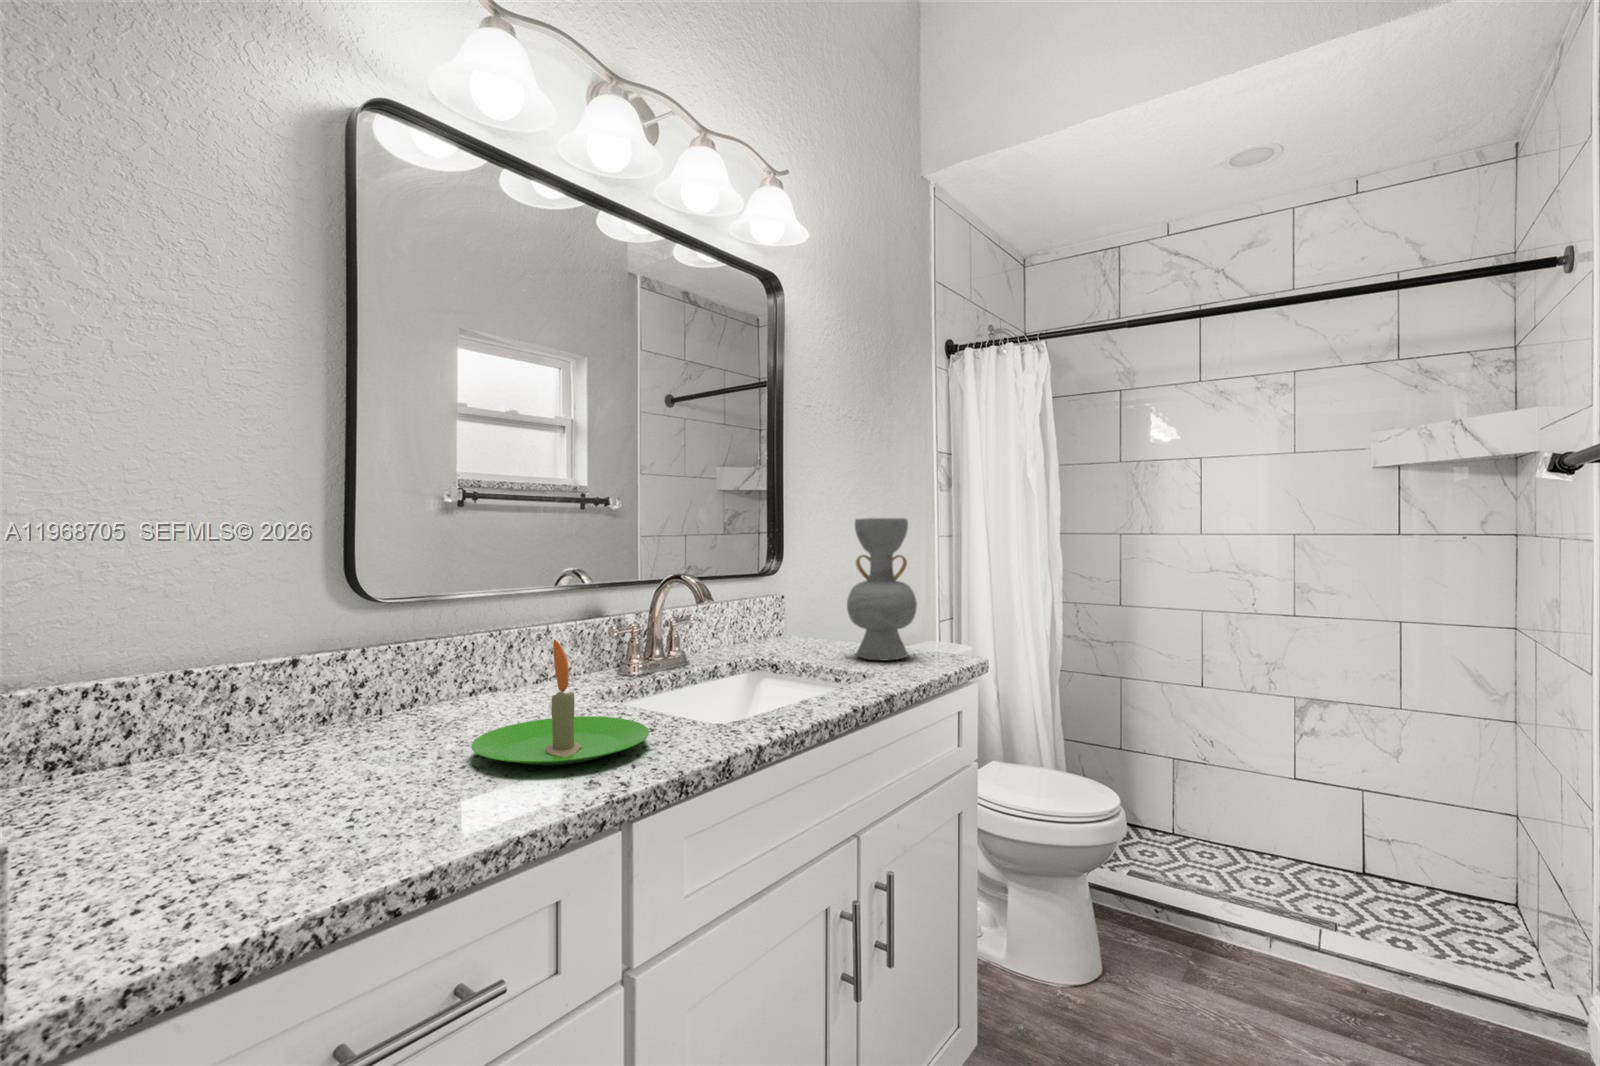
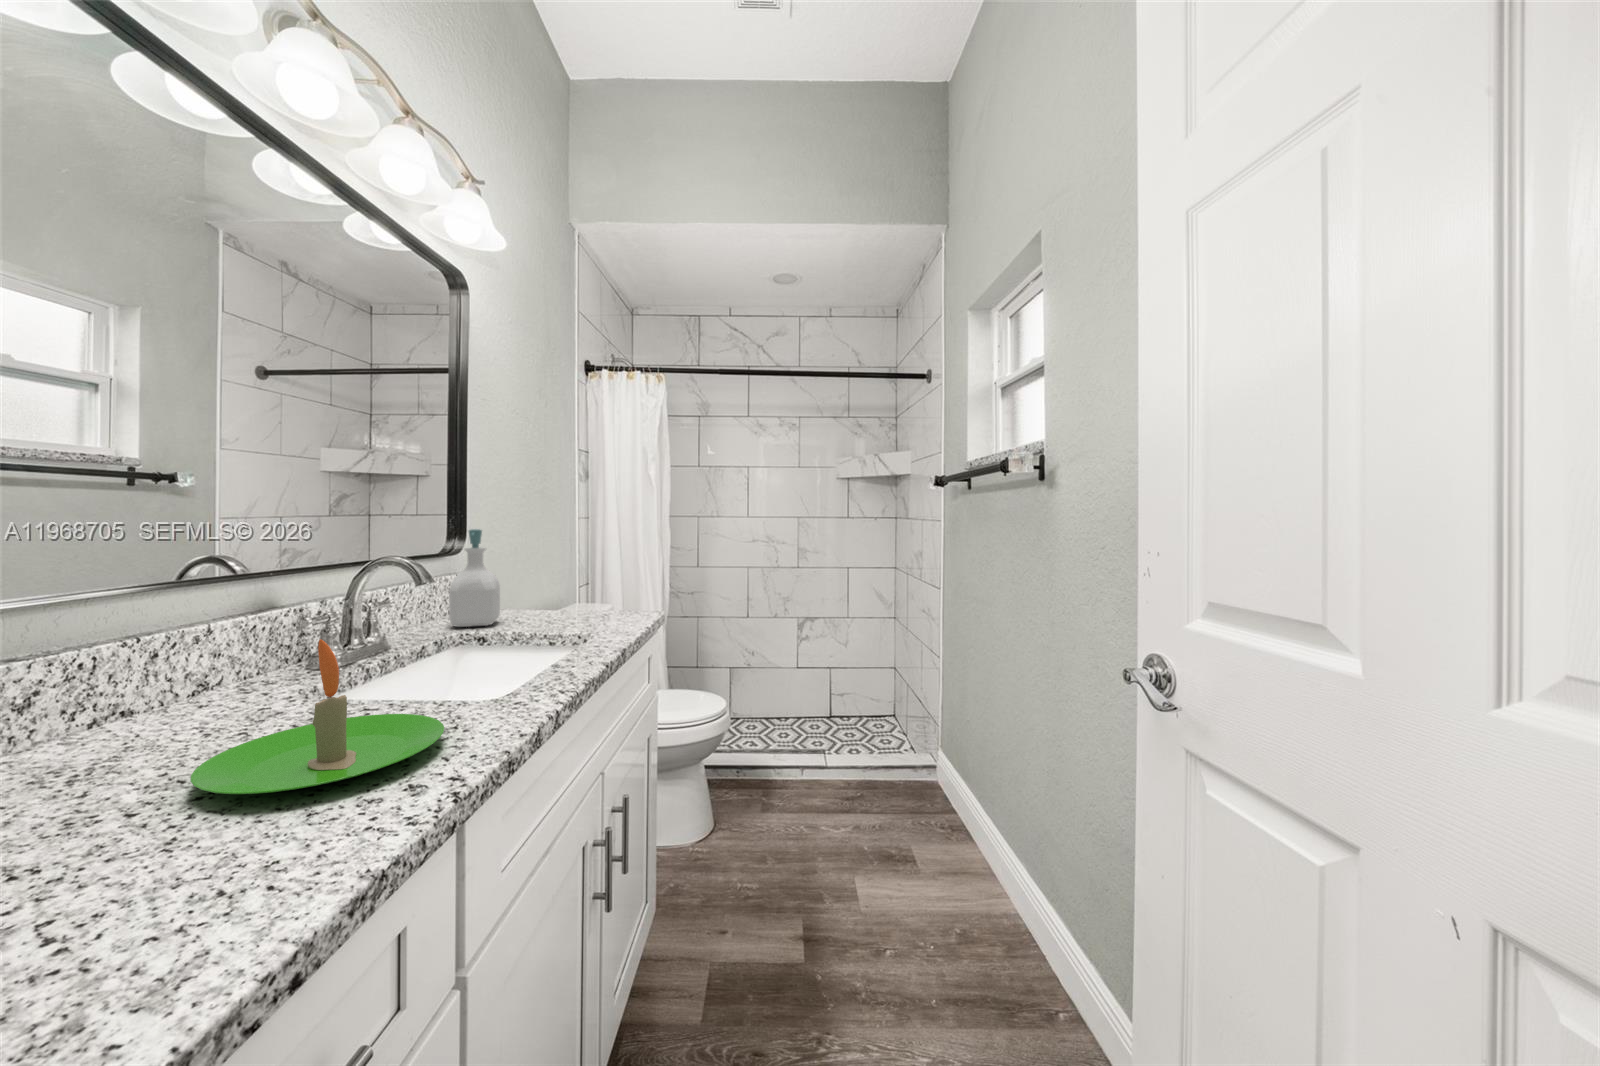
decorative vase: present [847,518,917,660] -> none [549,509,610,626]
soap bottle: none [755,544,805,651] -> present [449,529,500,627]

